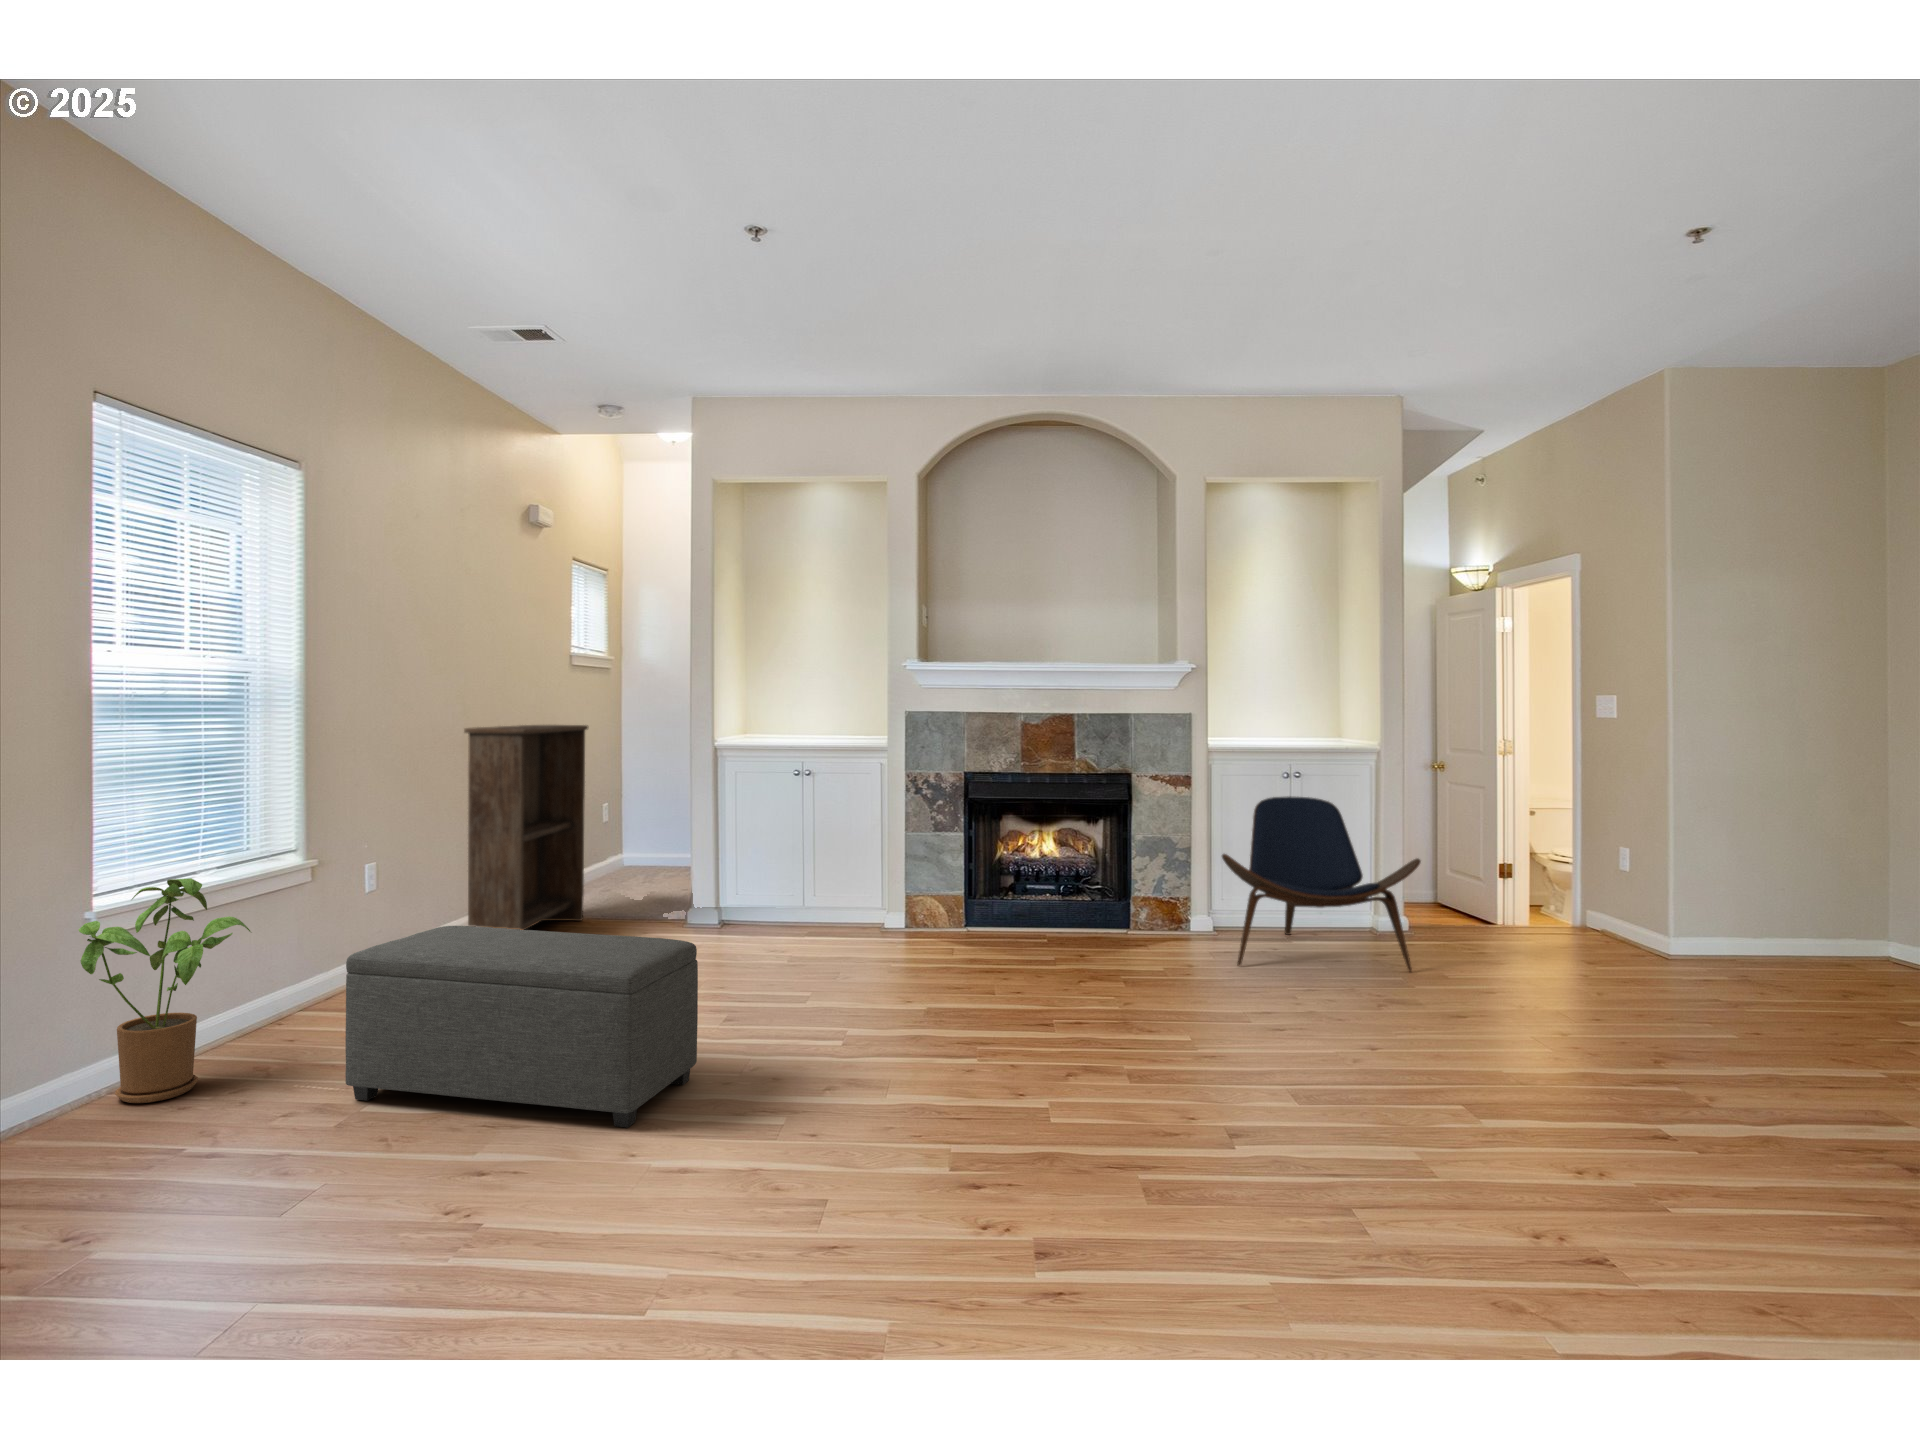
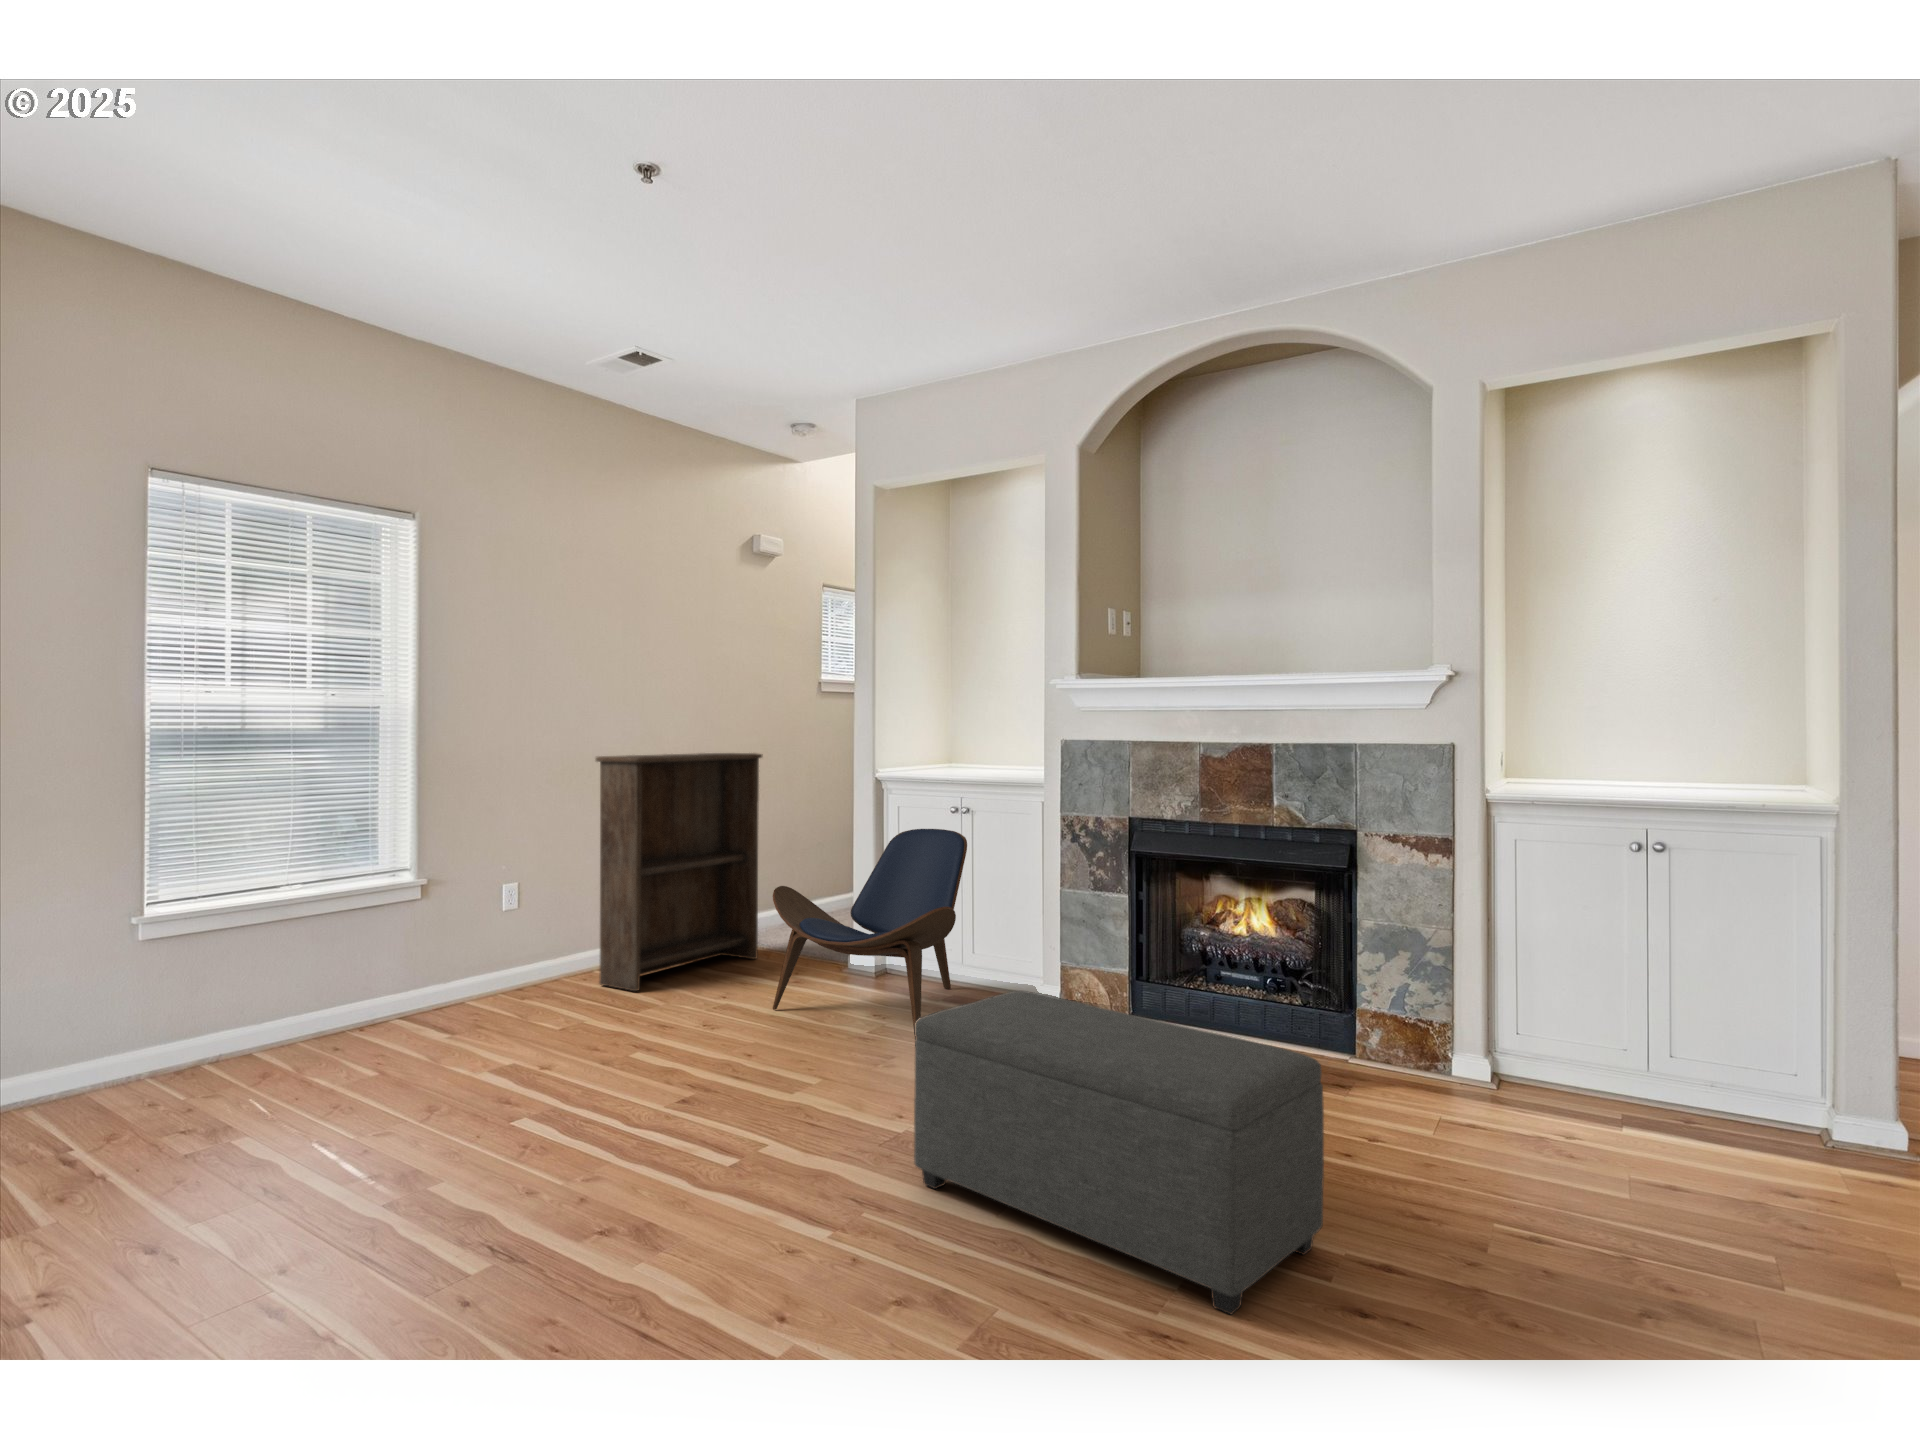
lounge chair: present [1222,796,1421,972] -> present [773,829,967,1039]
house plant: present [79,878,251,1103] -> none [95,893,235,1095]
ottoman: present [345,926,698,1128] -> present [914,991,1324,1314]

